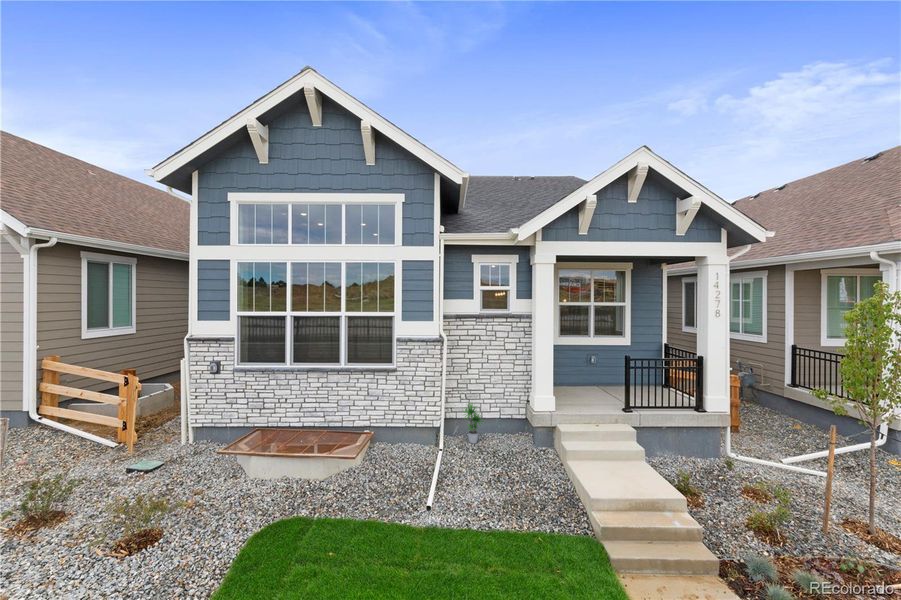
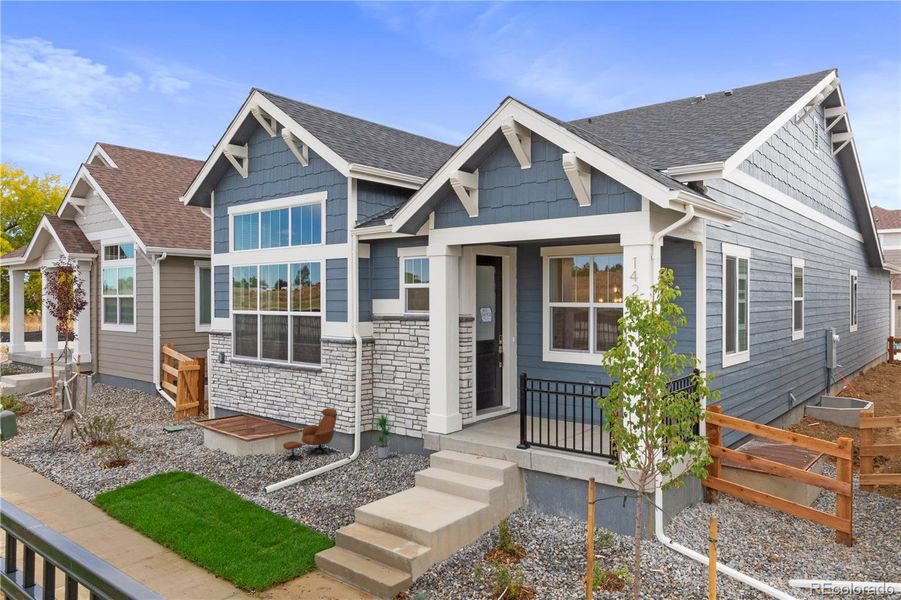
lounge chair: none [391,406,427,472] -> present [283,409,337,462]

